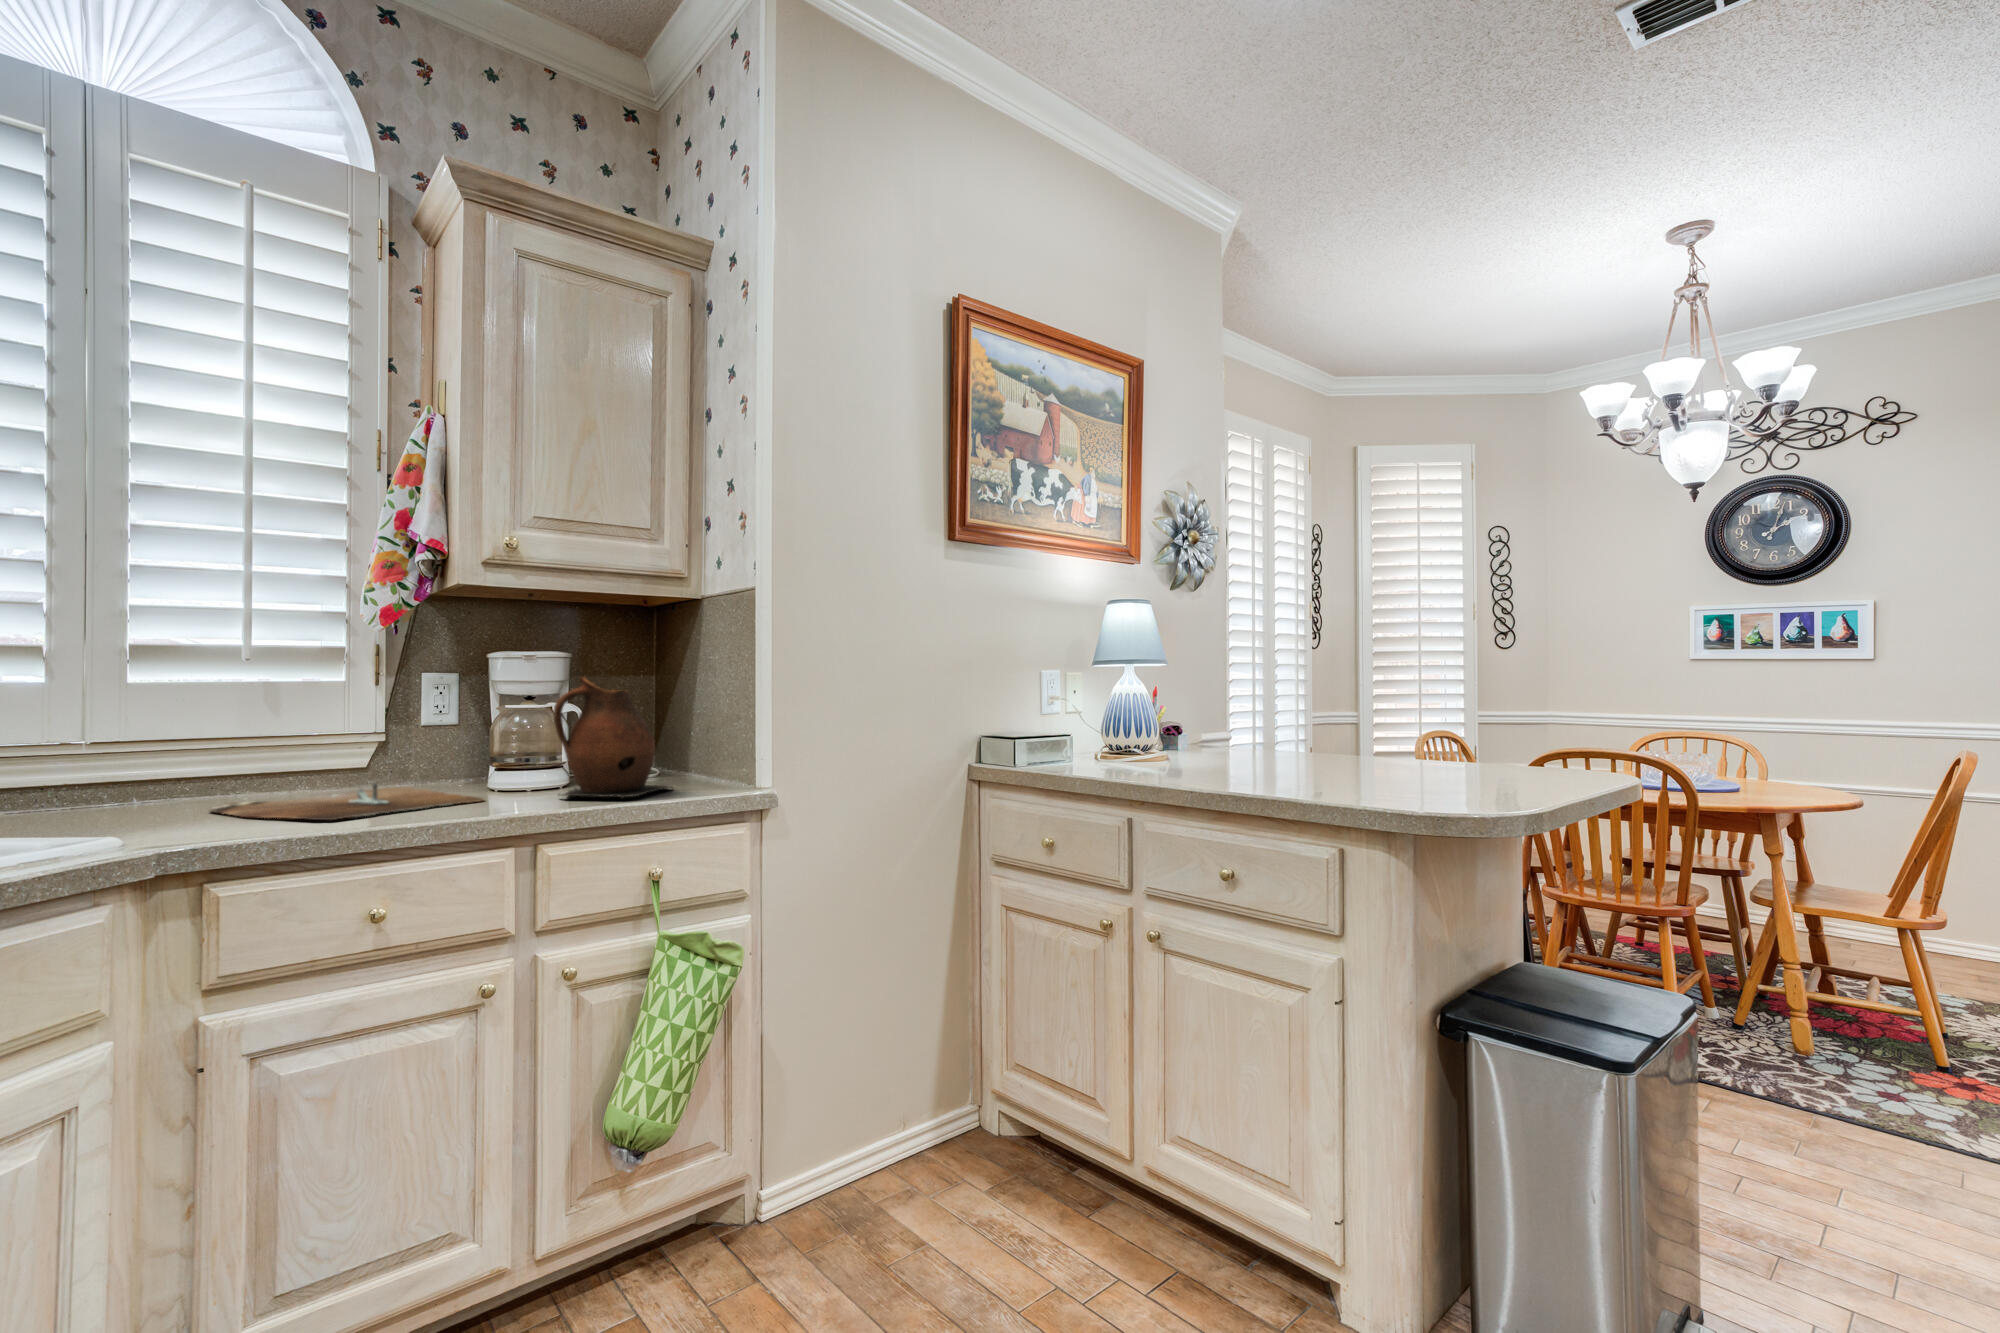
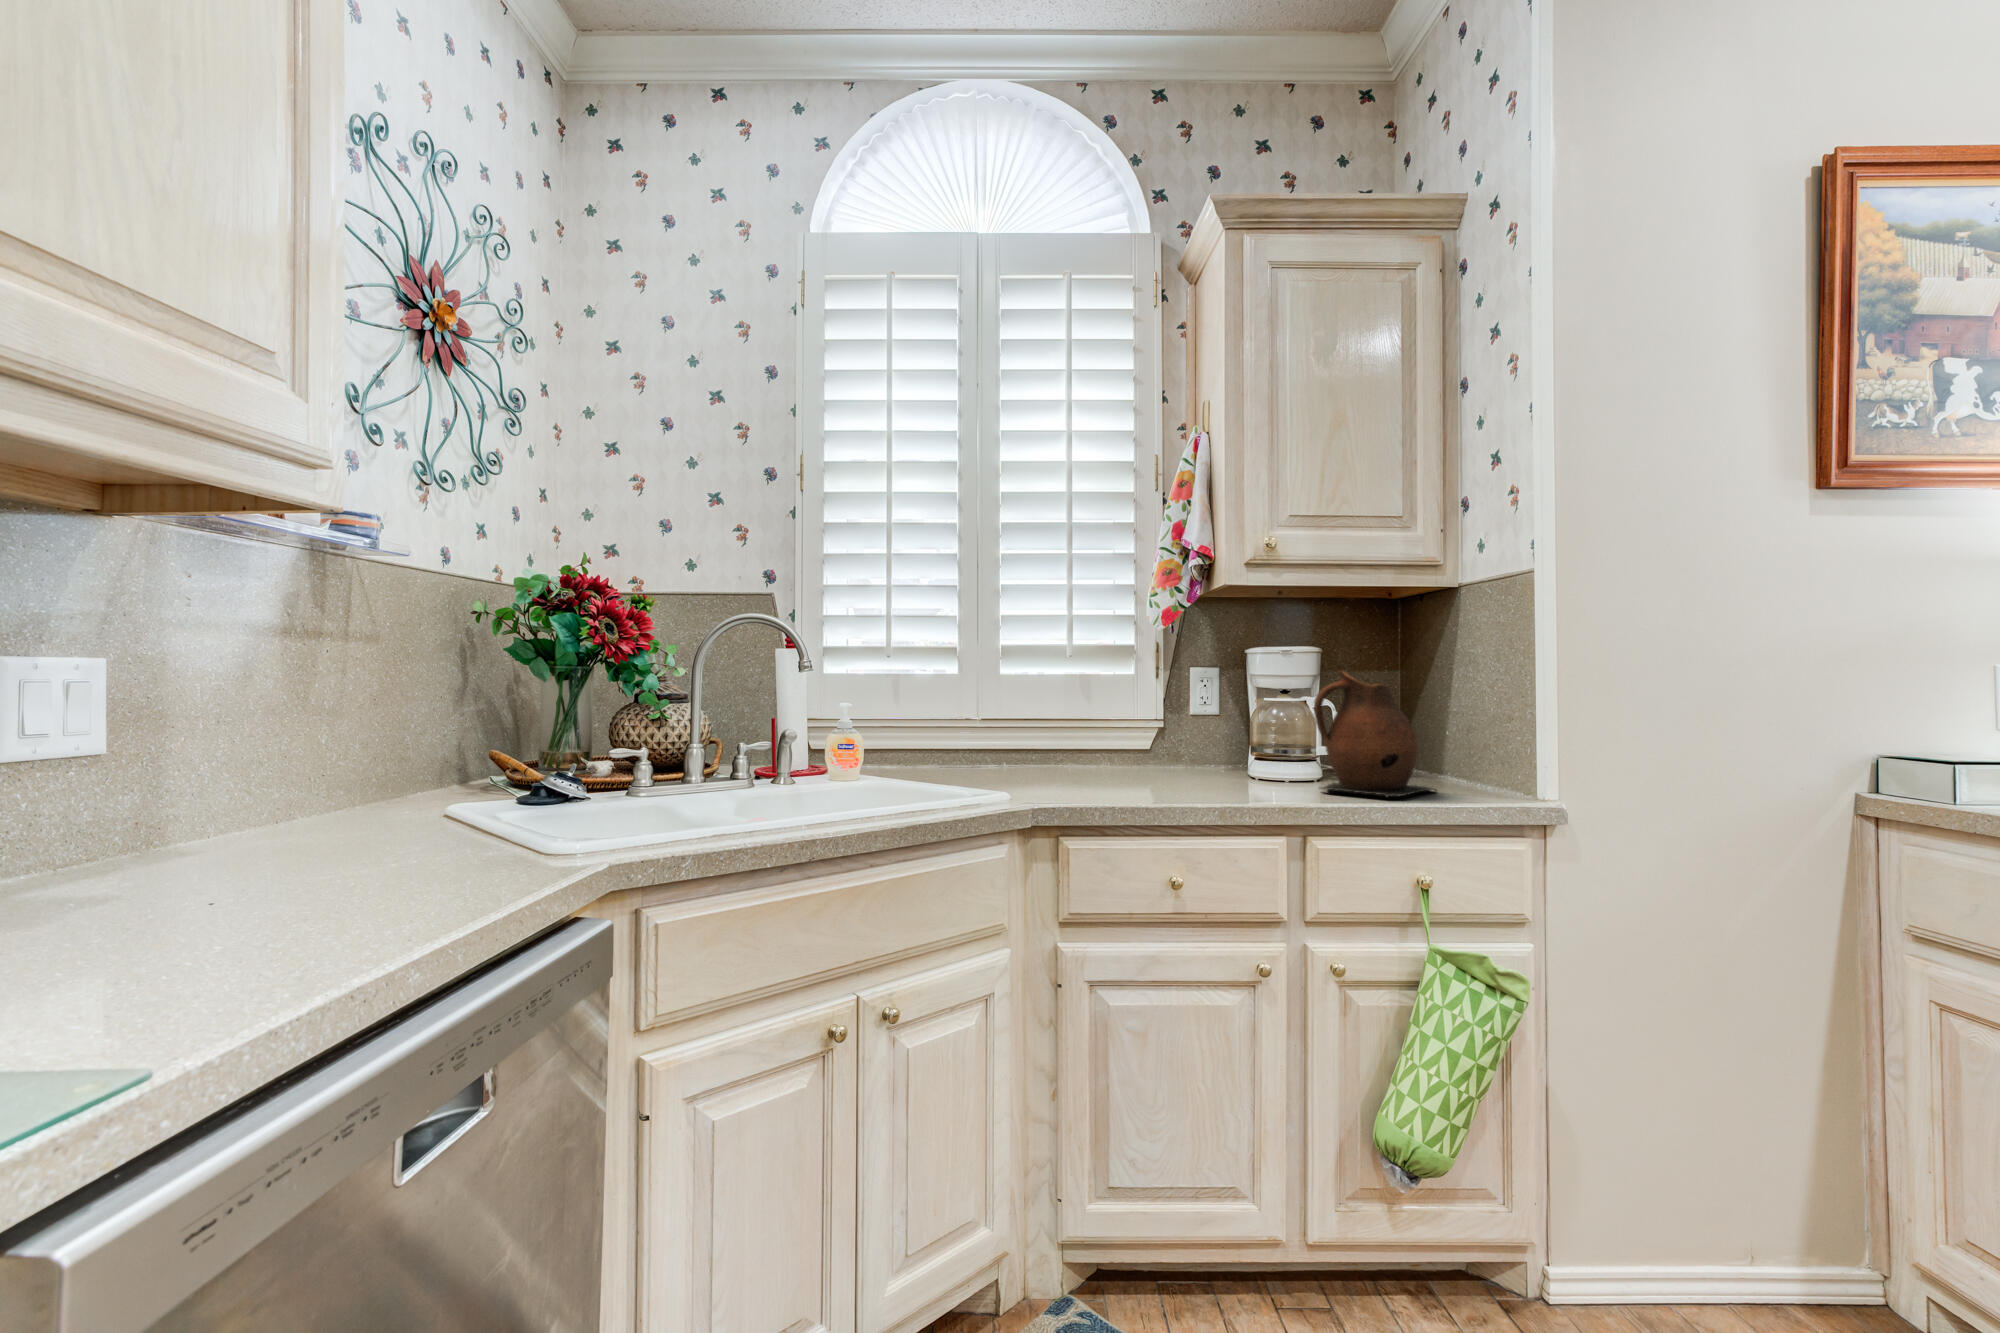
cutting board: present [210,782,484,820] -> none [1050,763,1253,795]

